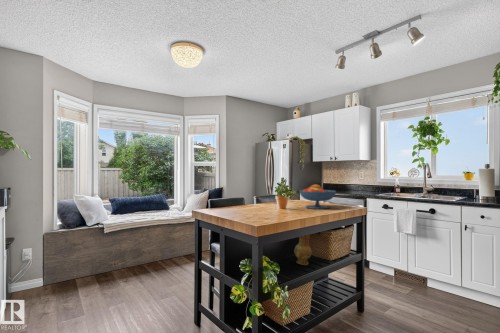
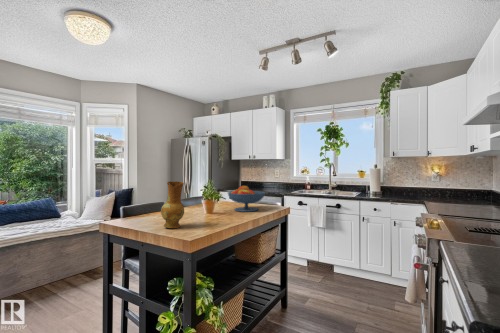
ceramic jug: present [294,235,312,265] -> present [161,181,184,228]

